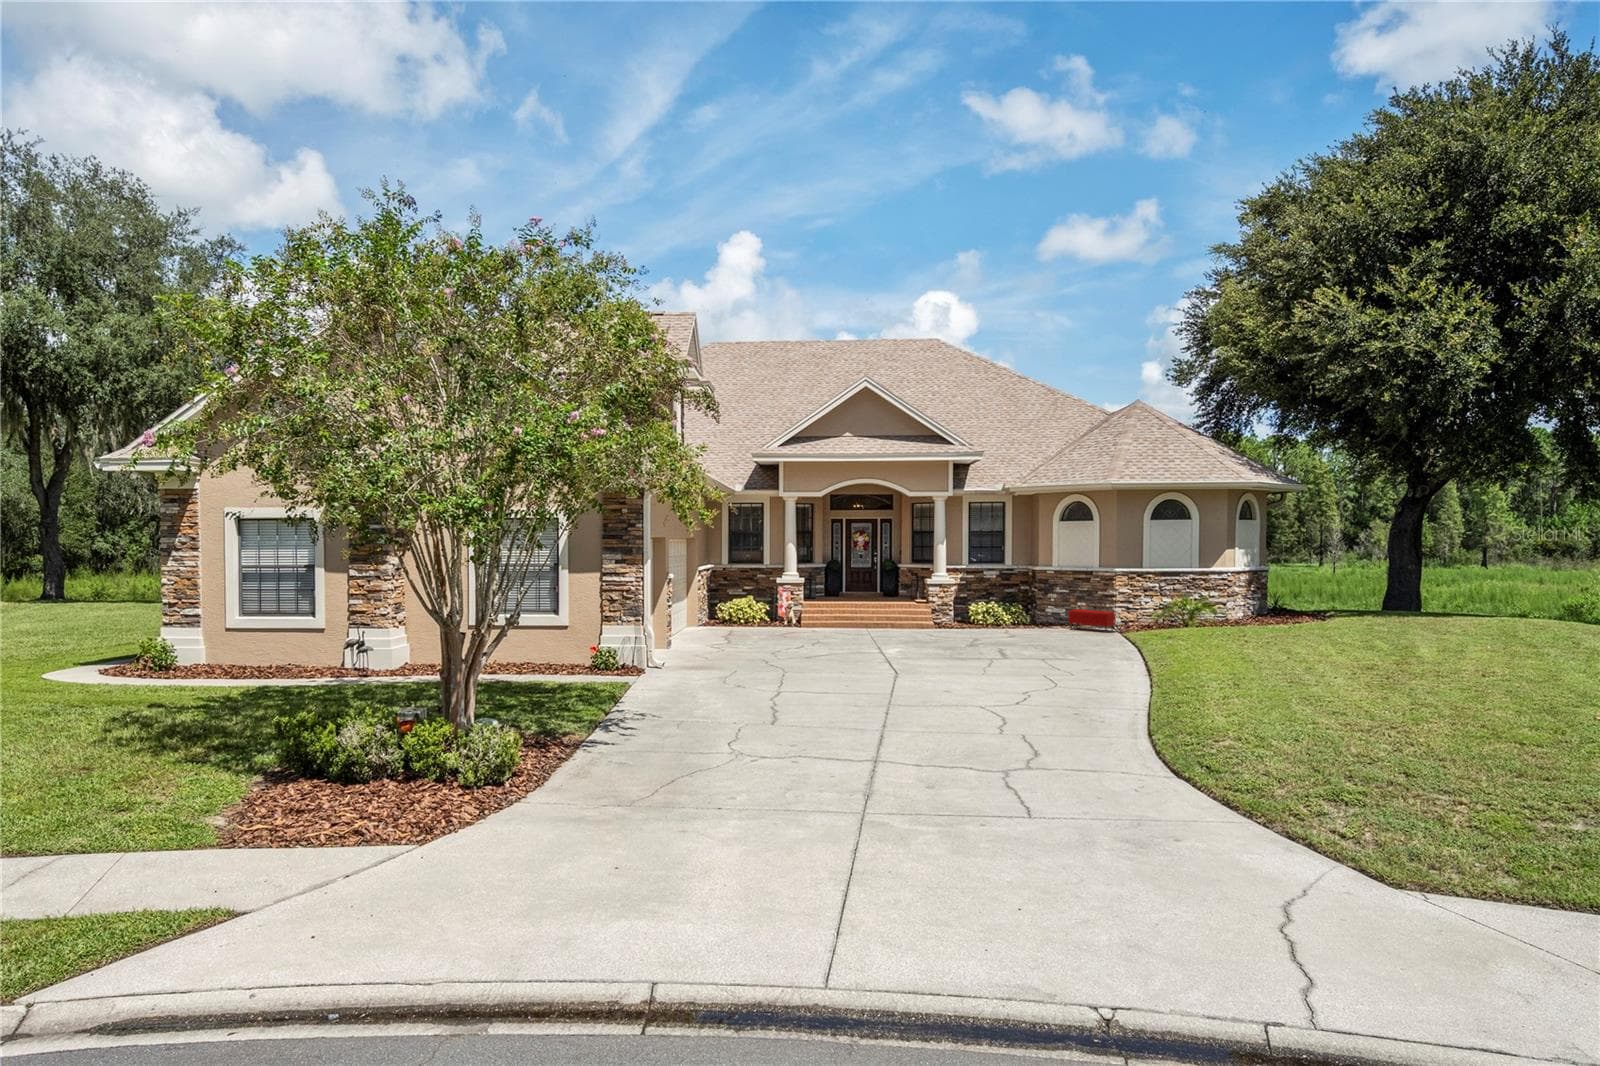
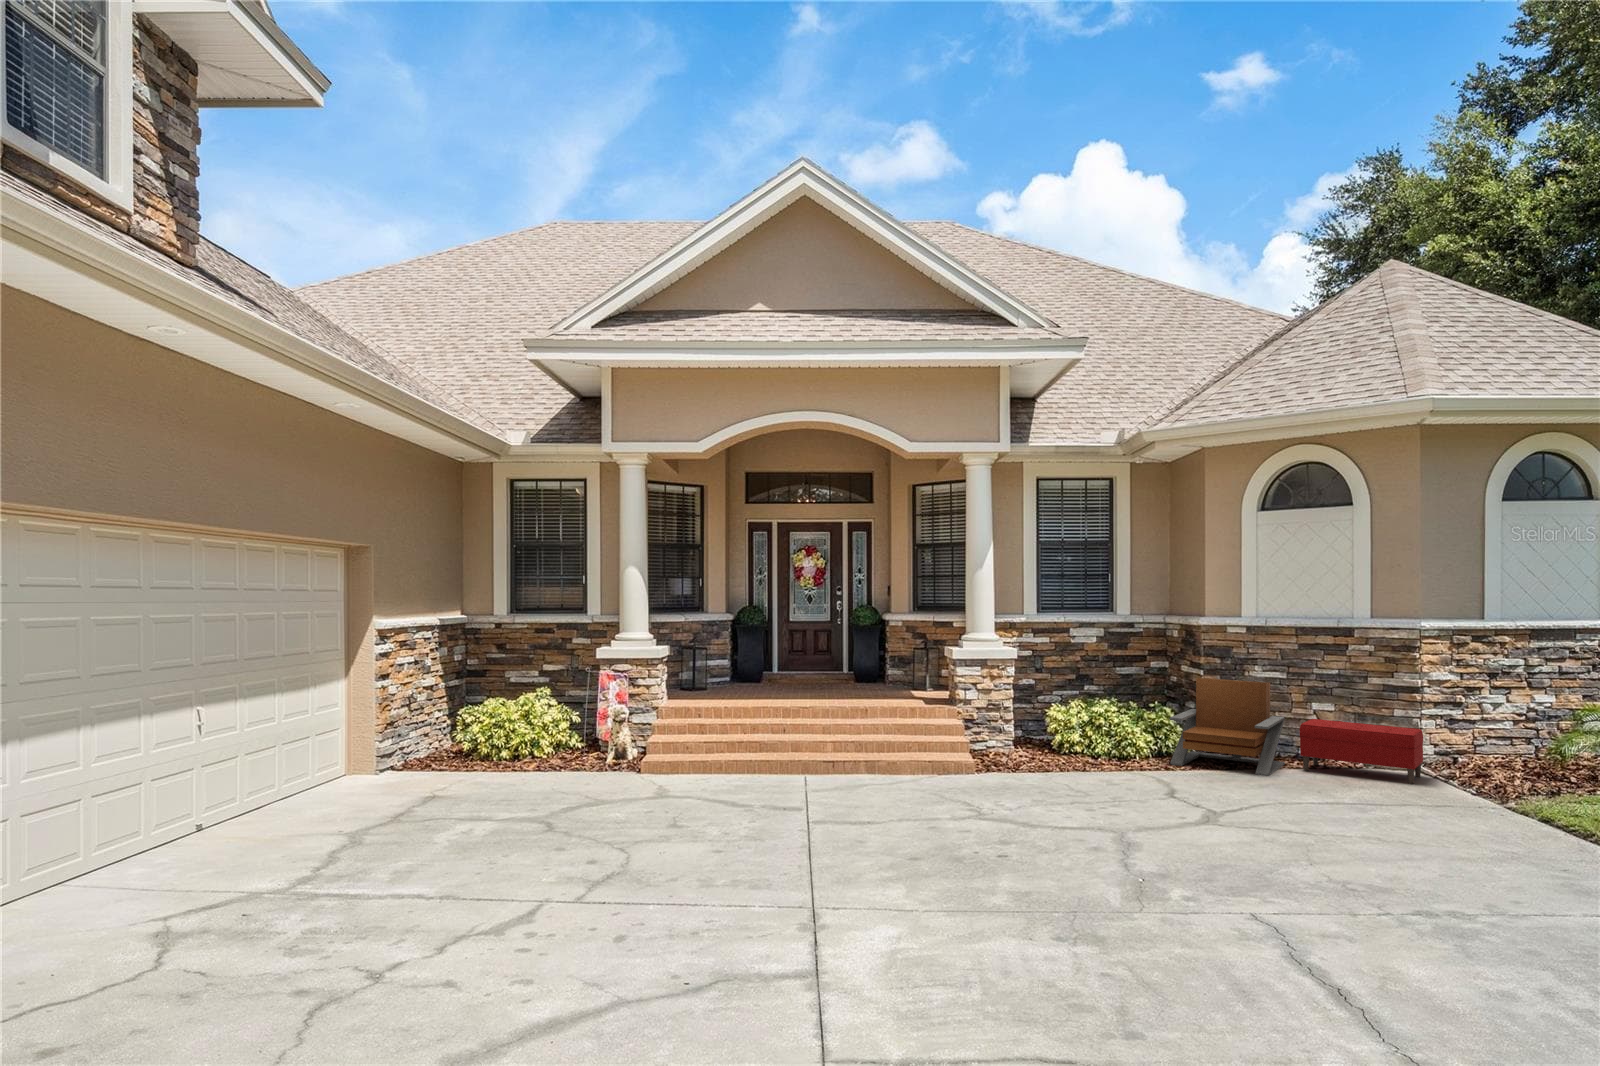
lounge chair: none [1017,592,1066,631] -> present [1170,678,1285,776]

